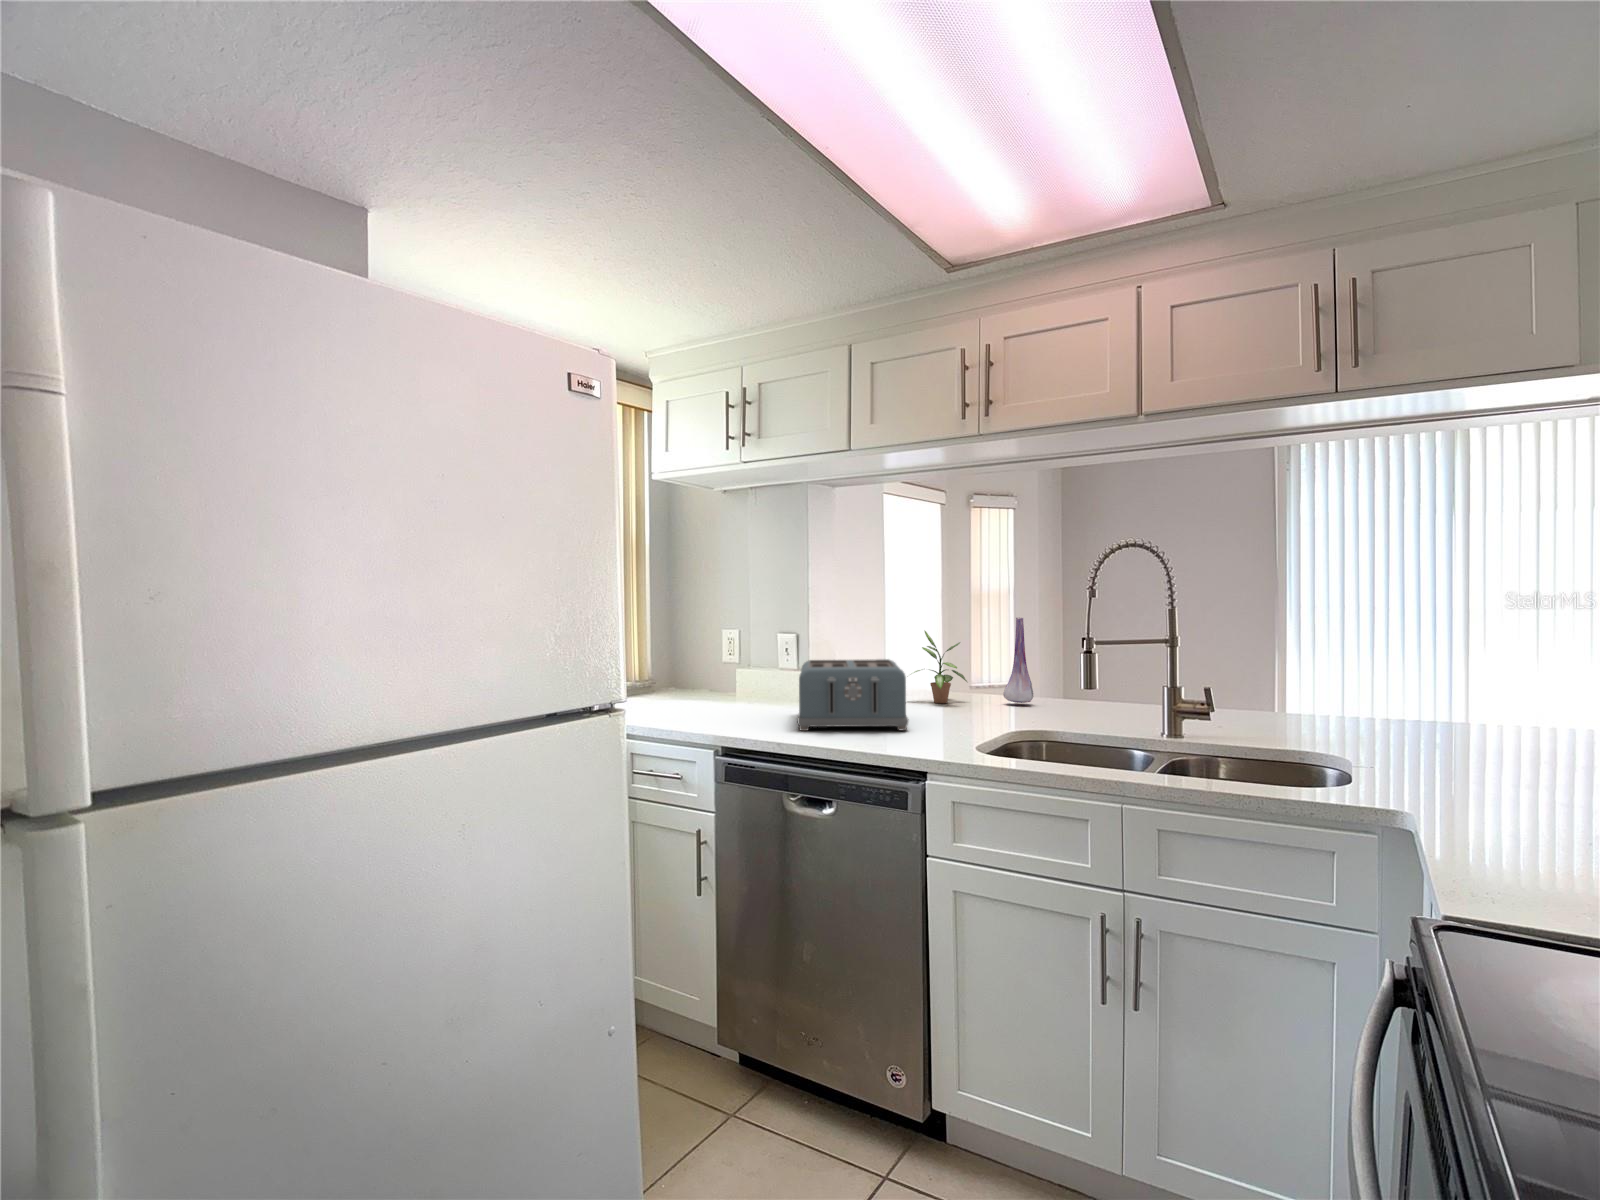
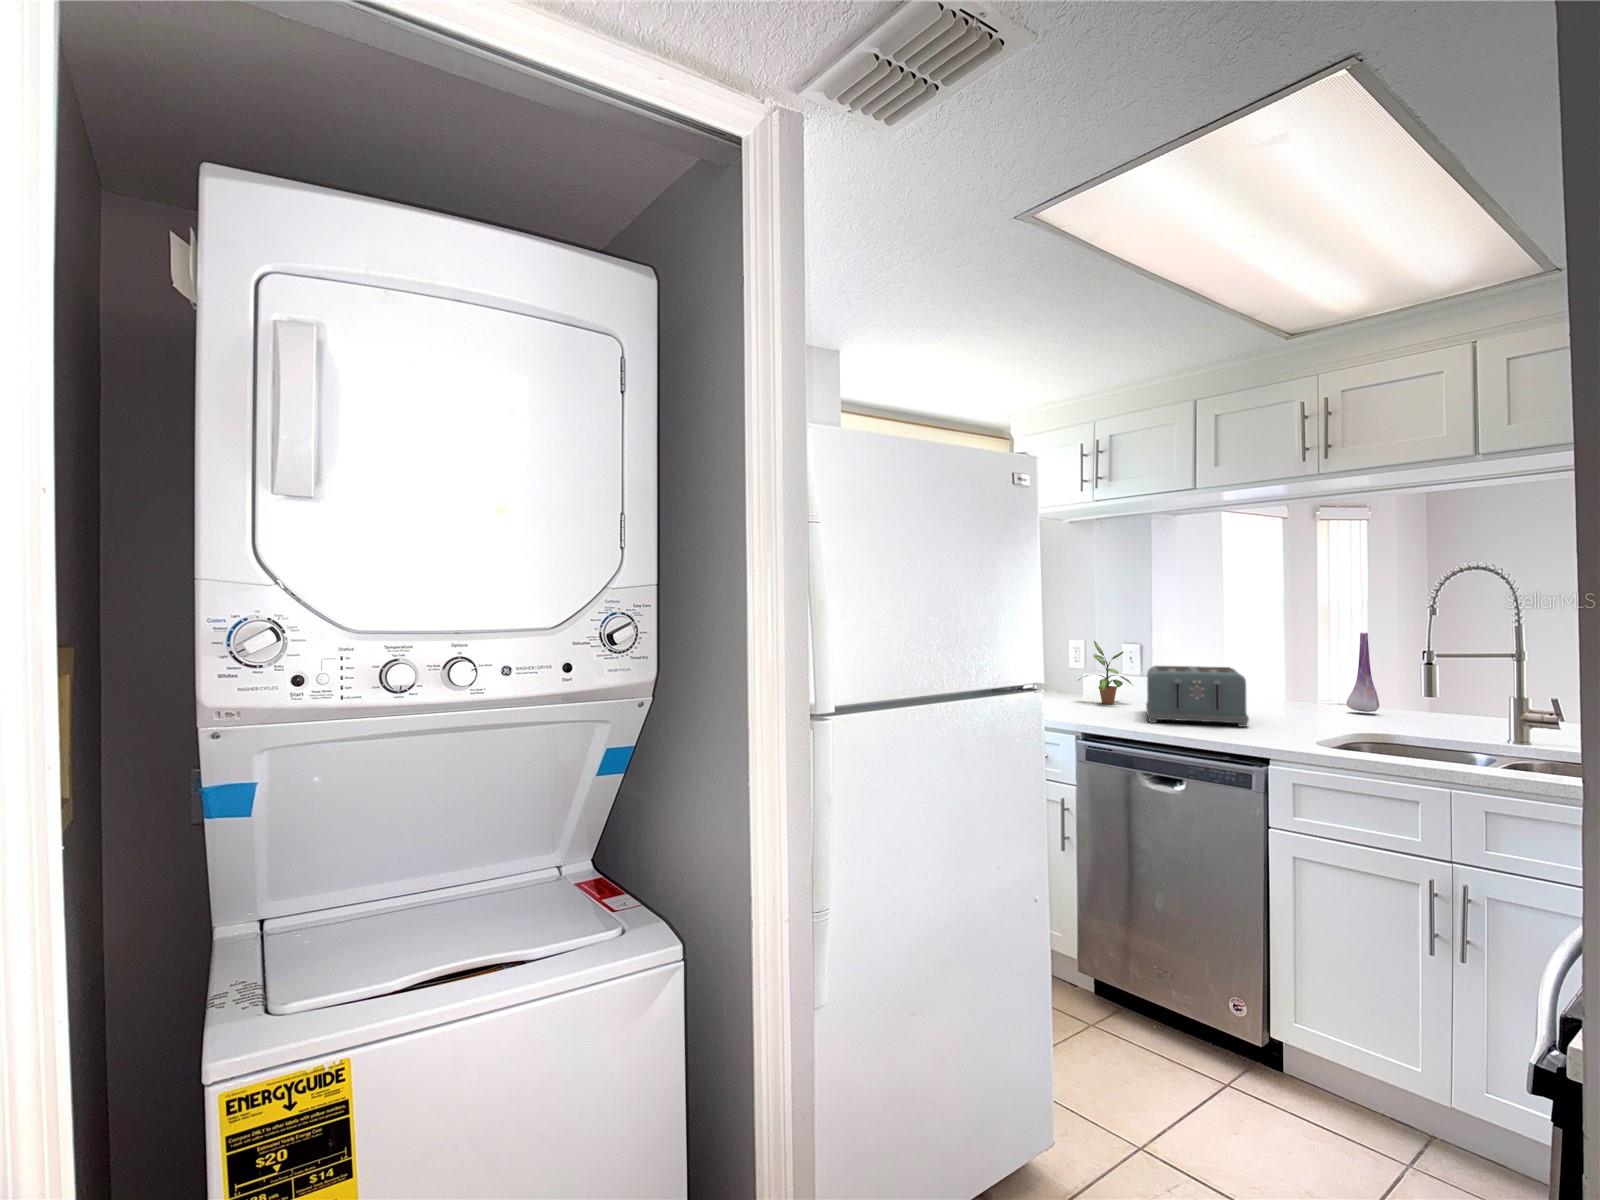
potted plant: present [914,631,967,703] -> present [1078,641,1133,704]

